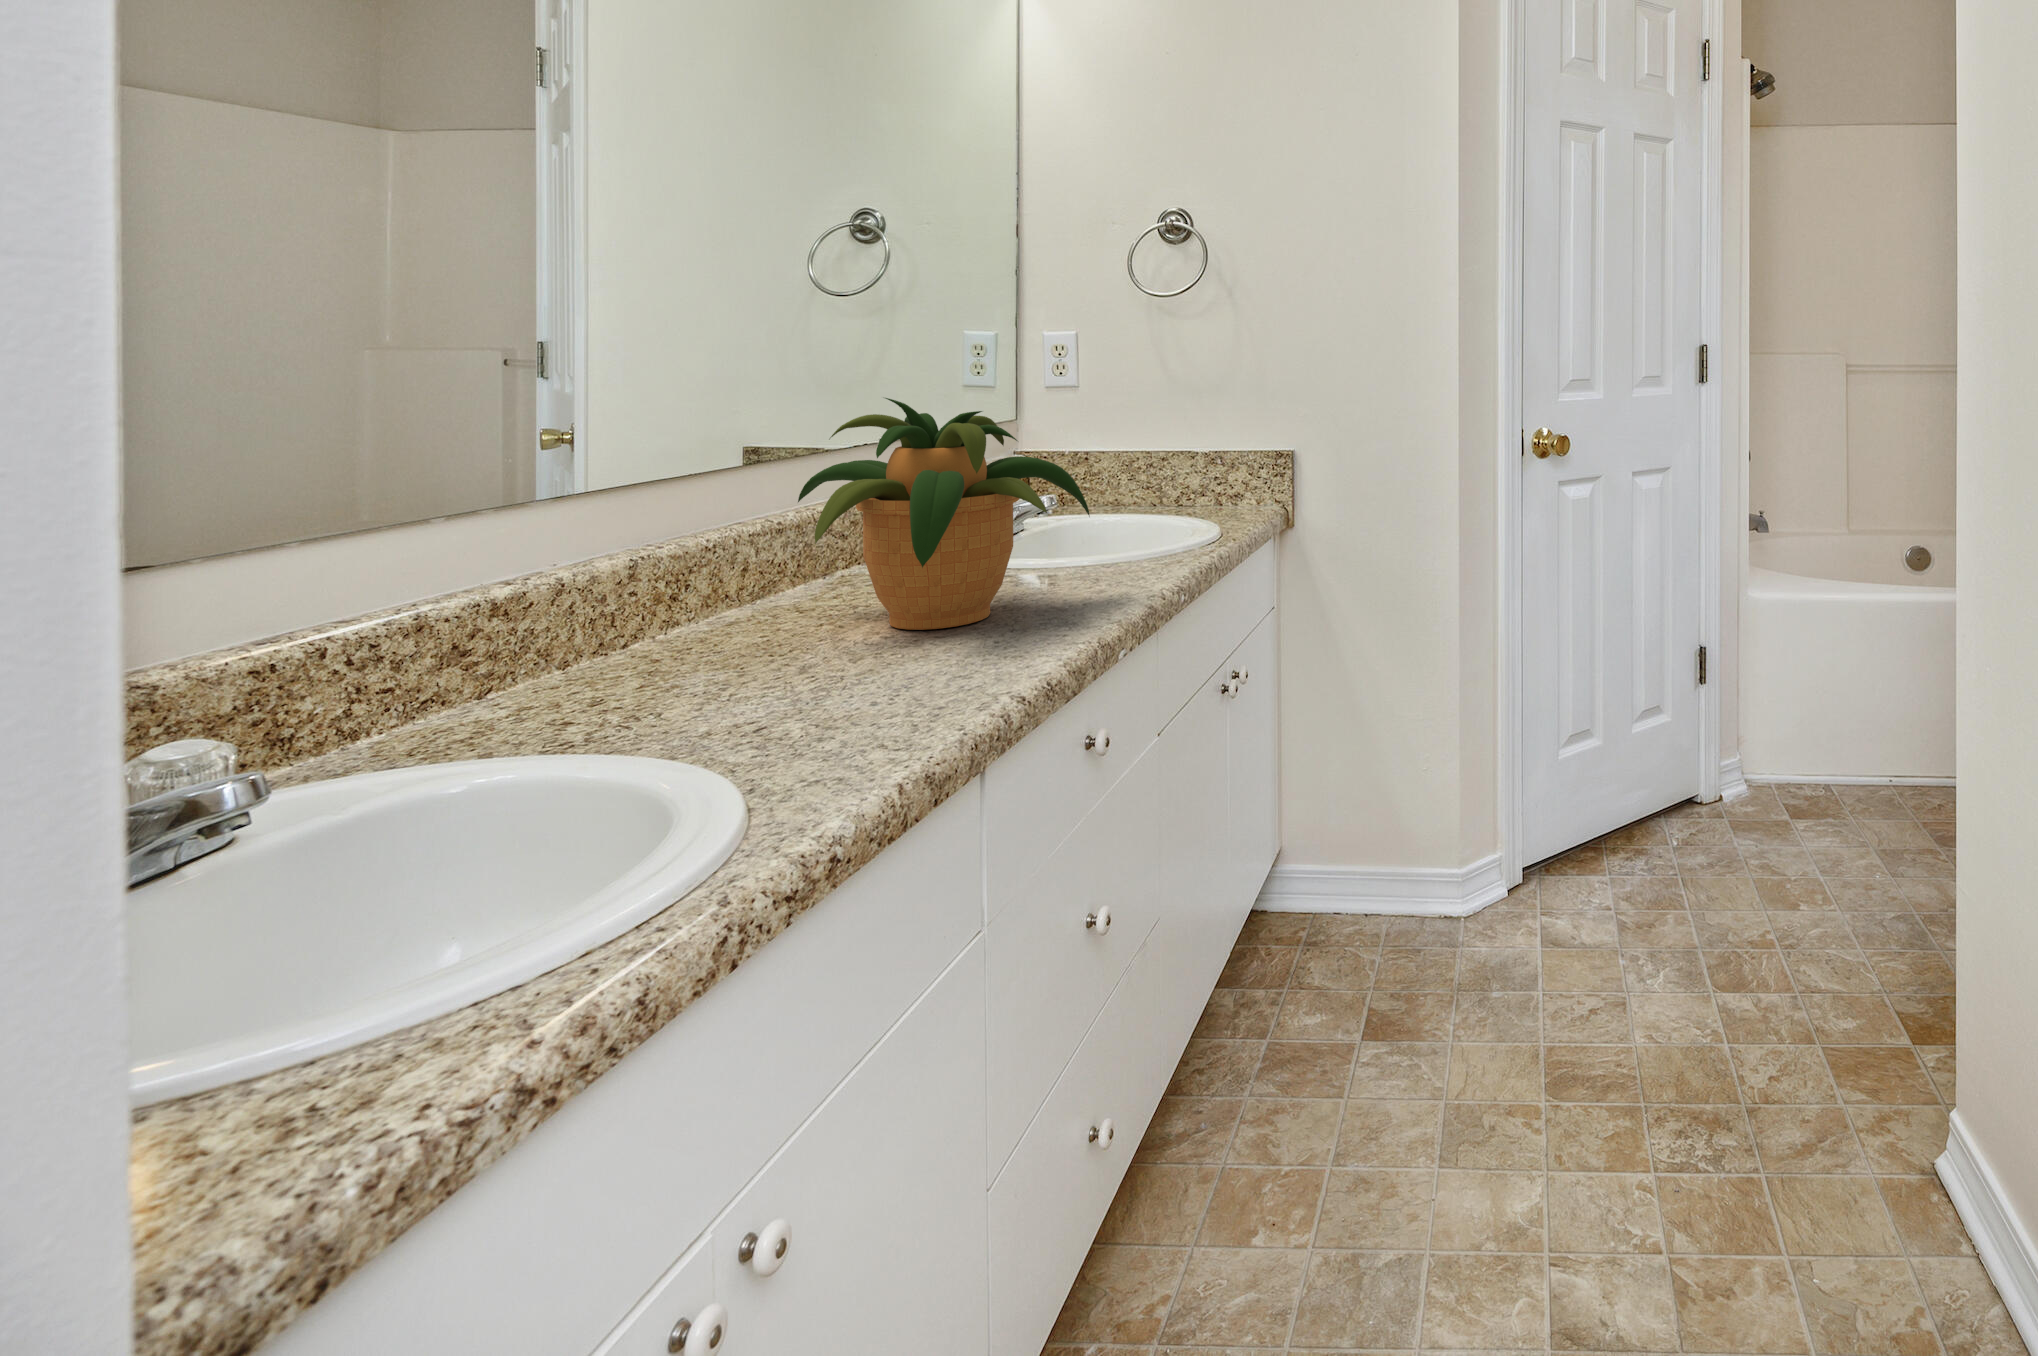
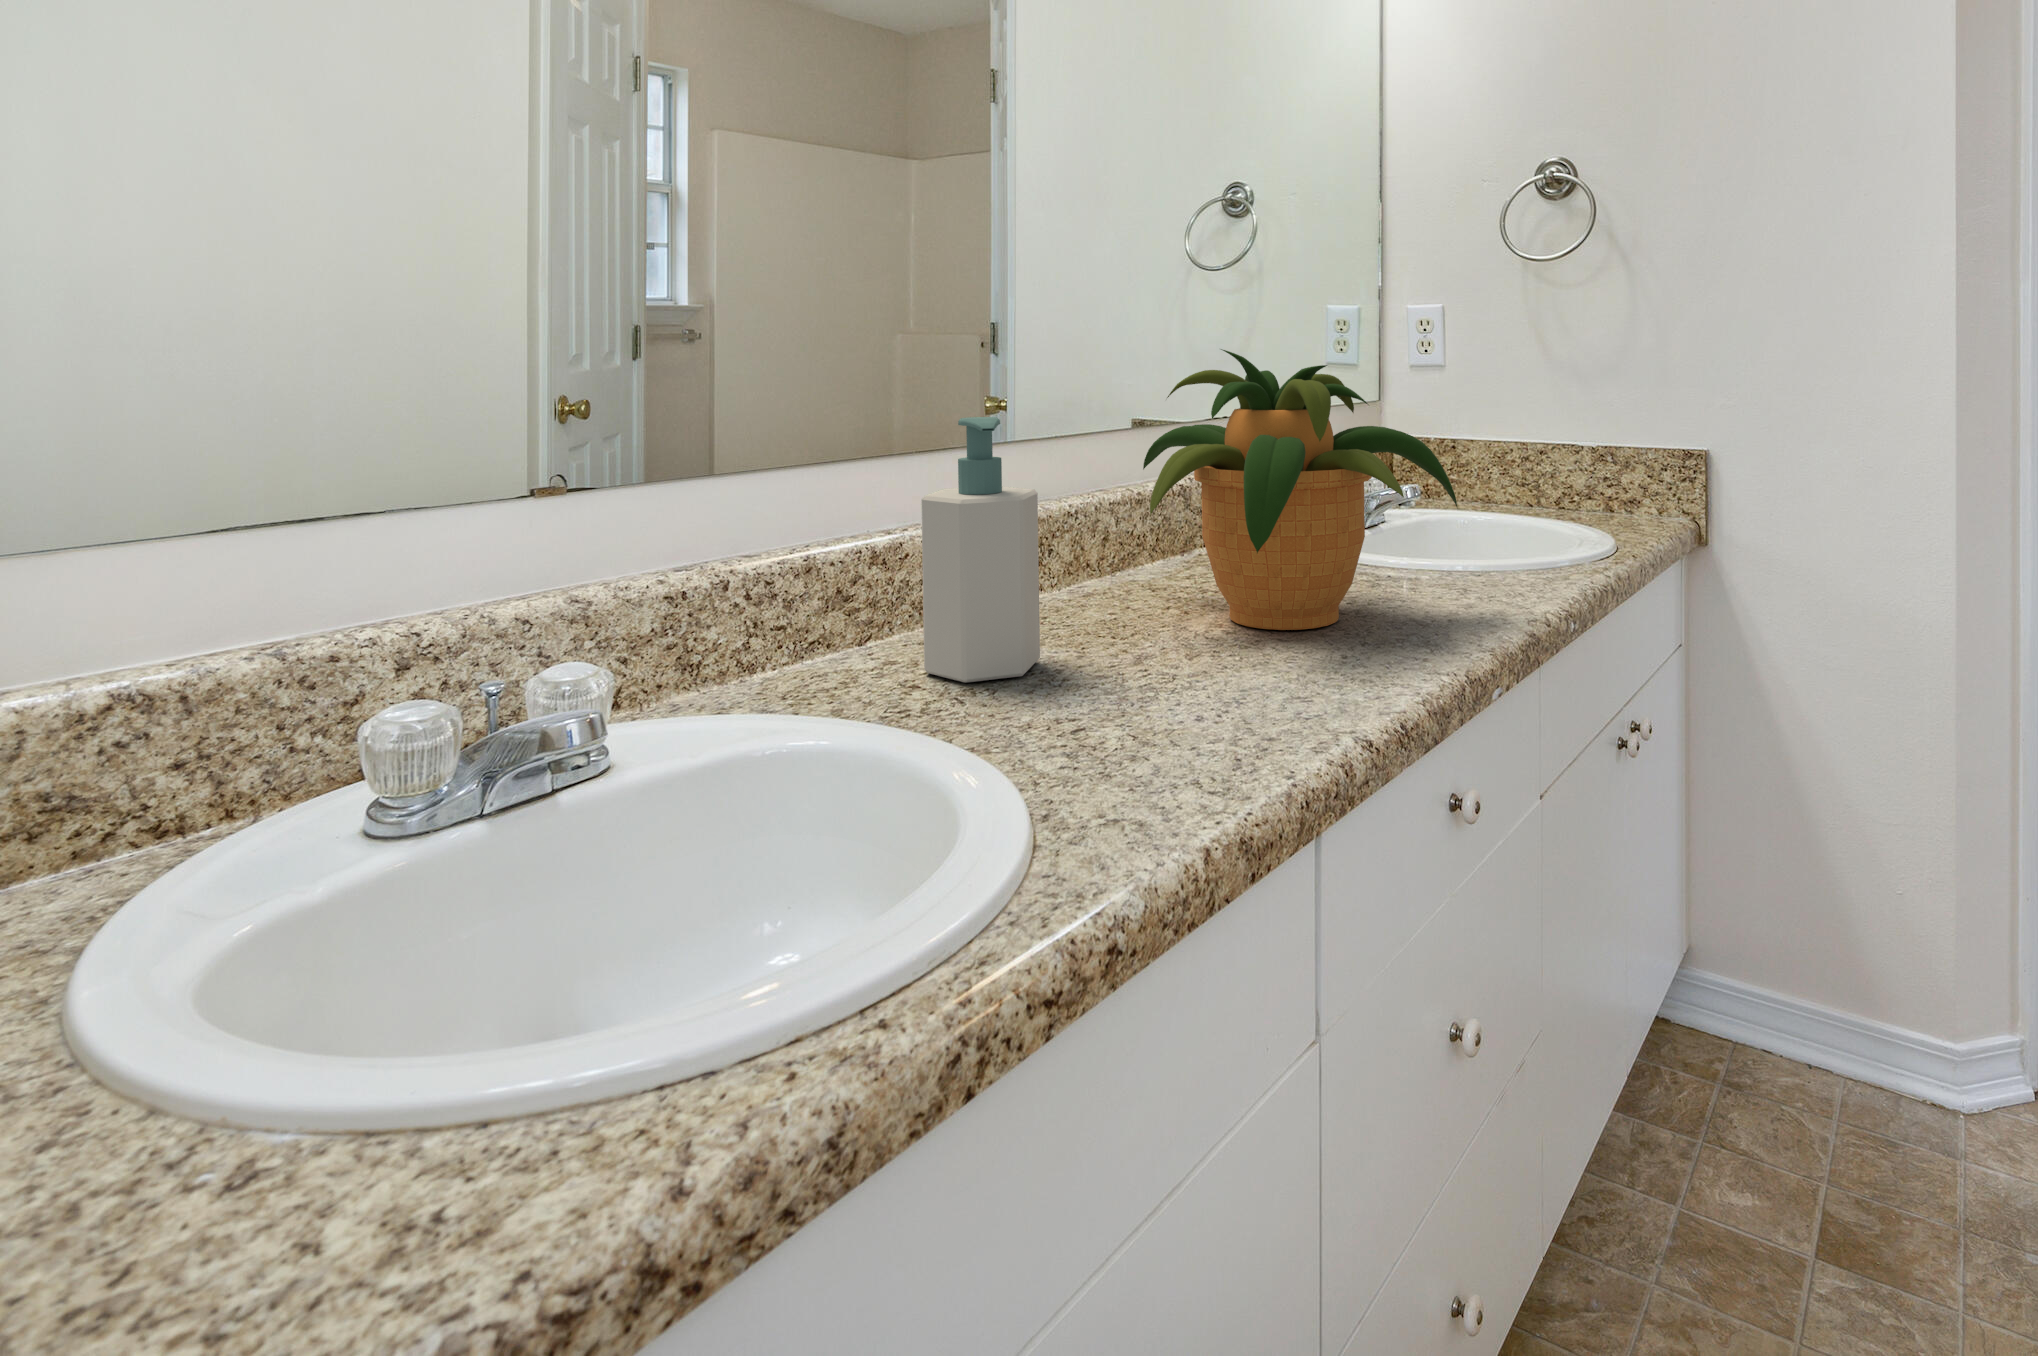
soap bottle: none [574,468,705,711] -> present [921,417,1040,683]

